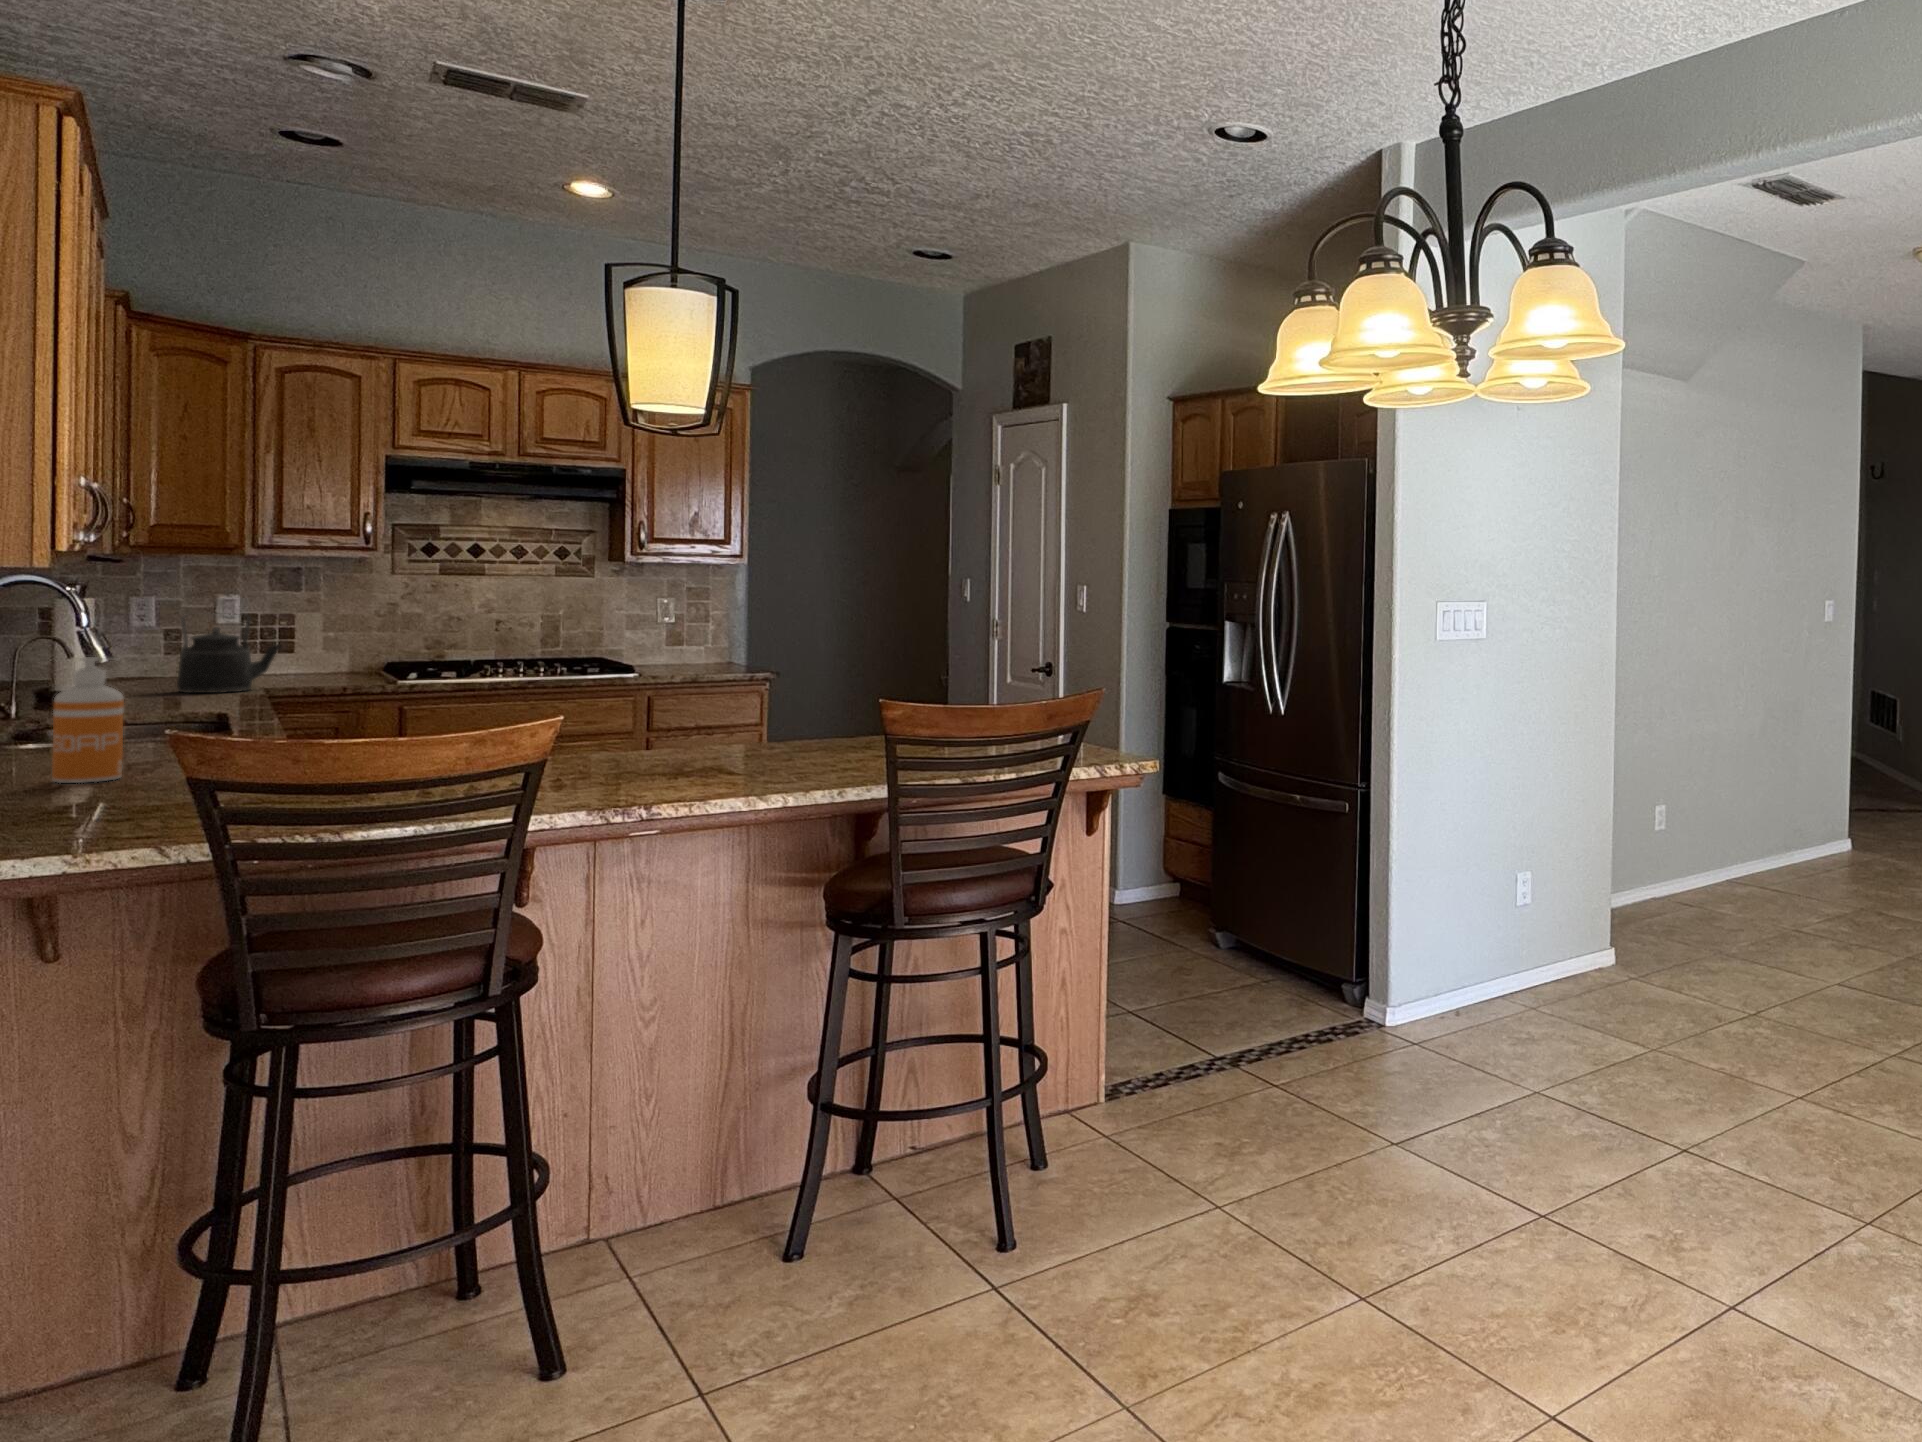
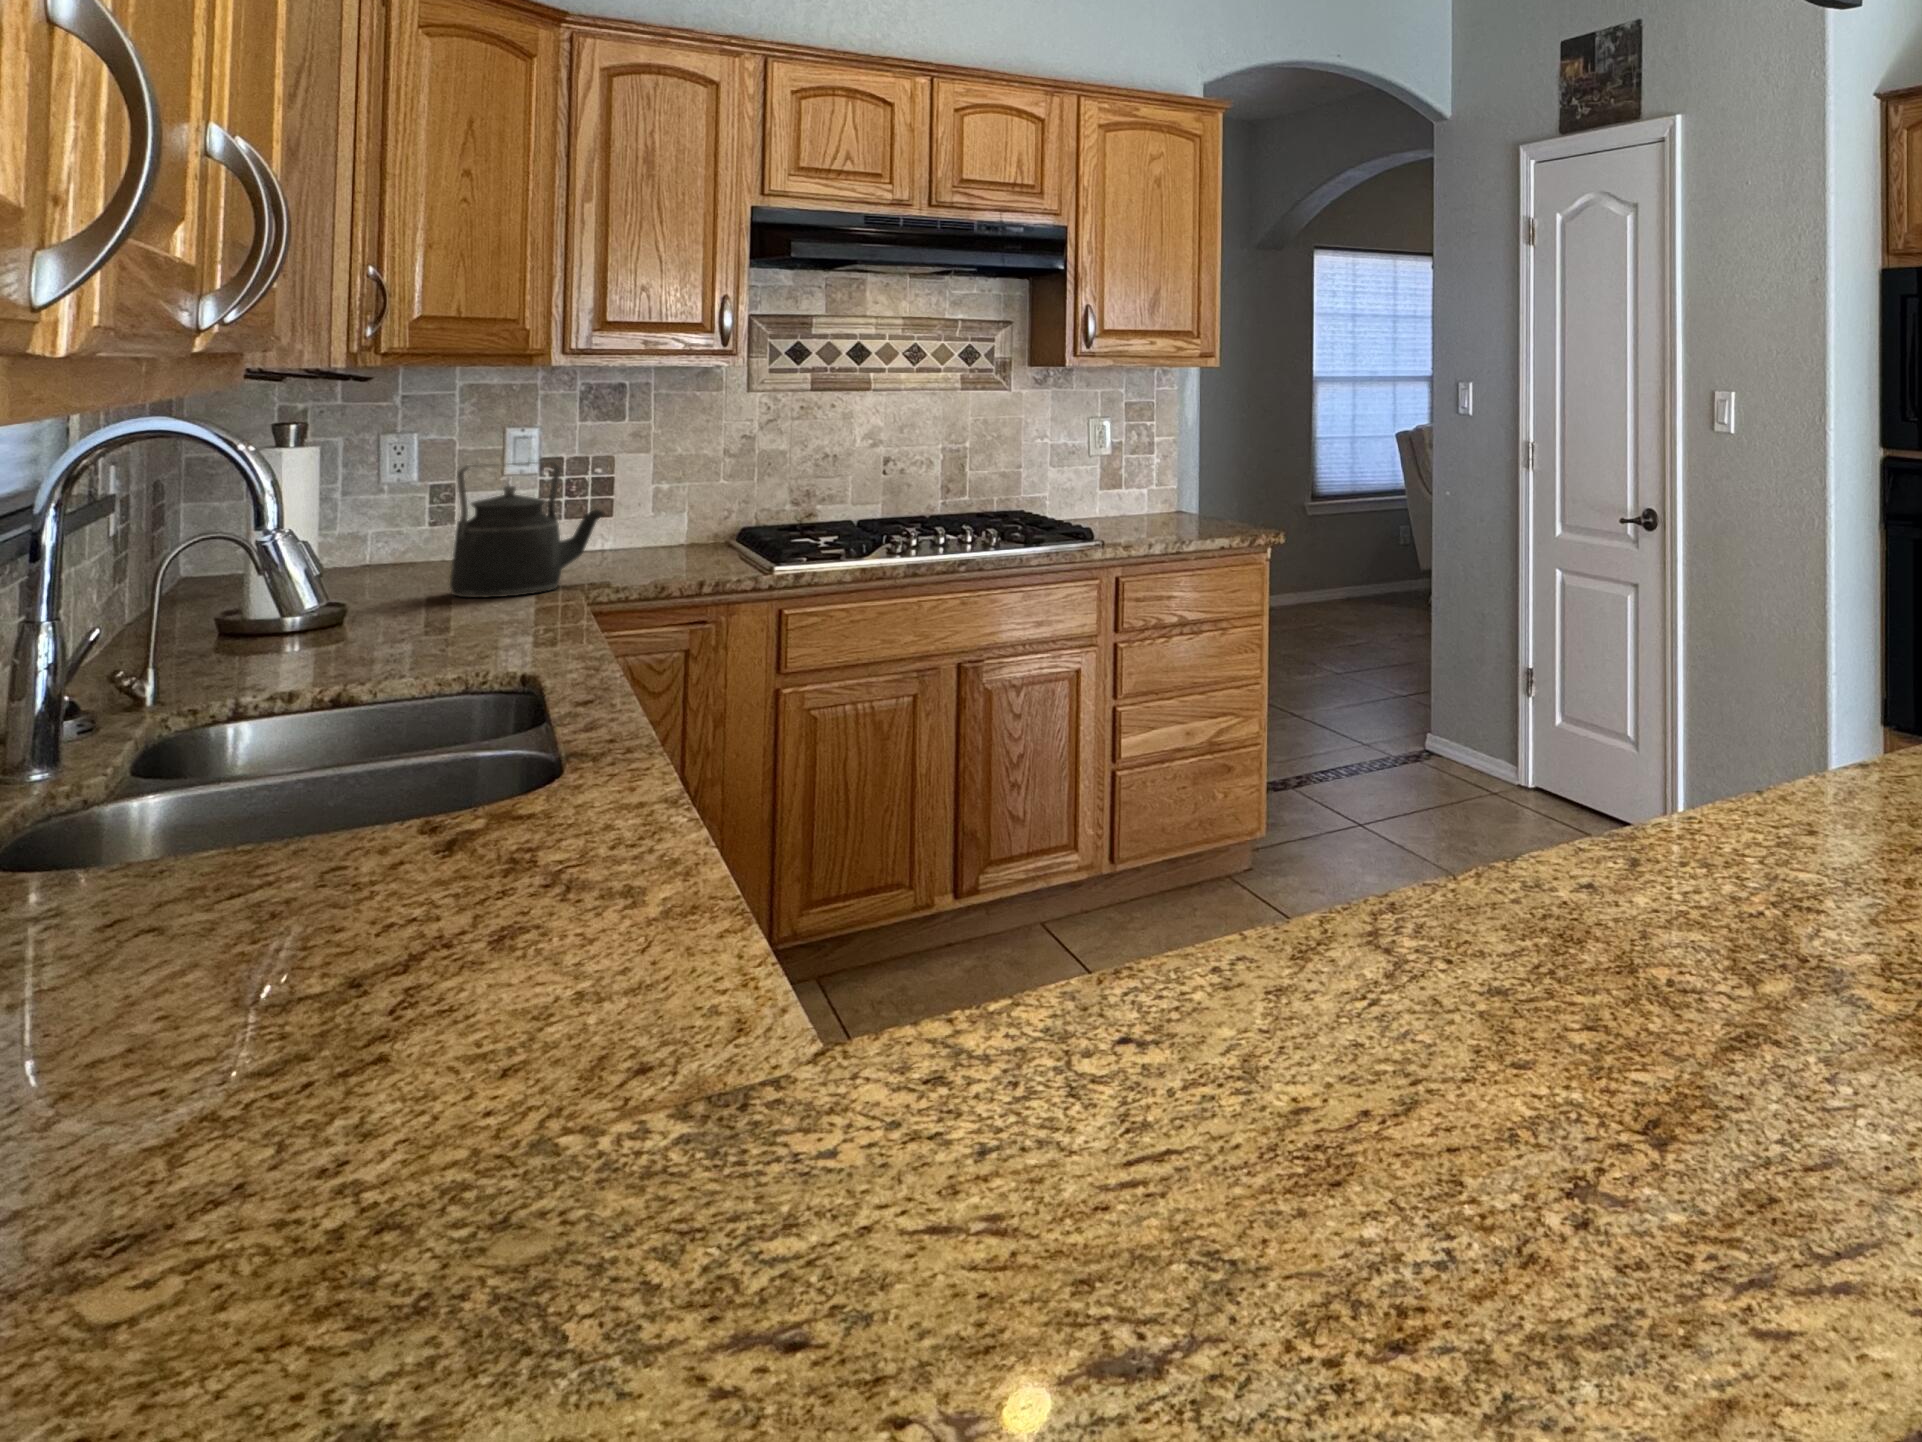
soap dispenser: present [52,657,124,783] -> none [122,706,351,1167]

